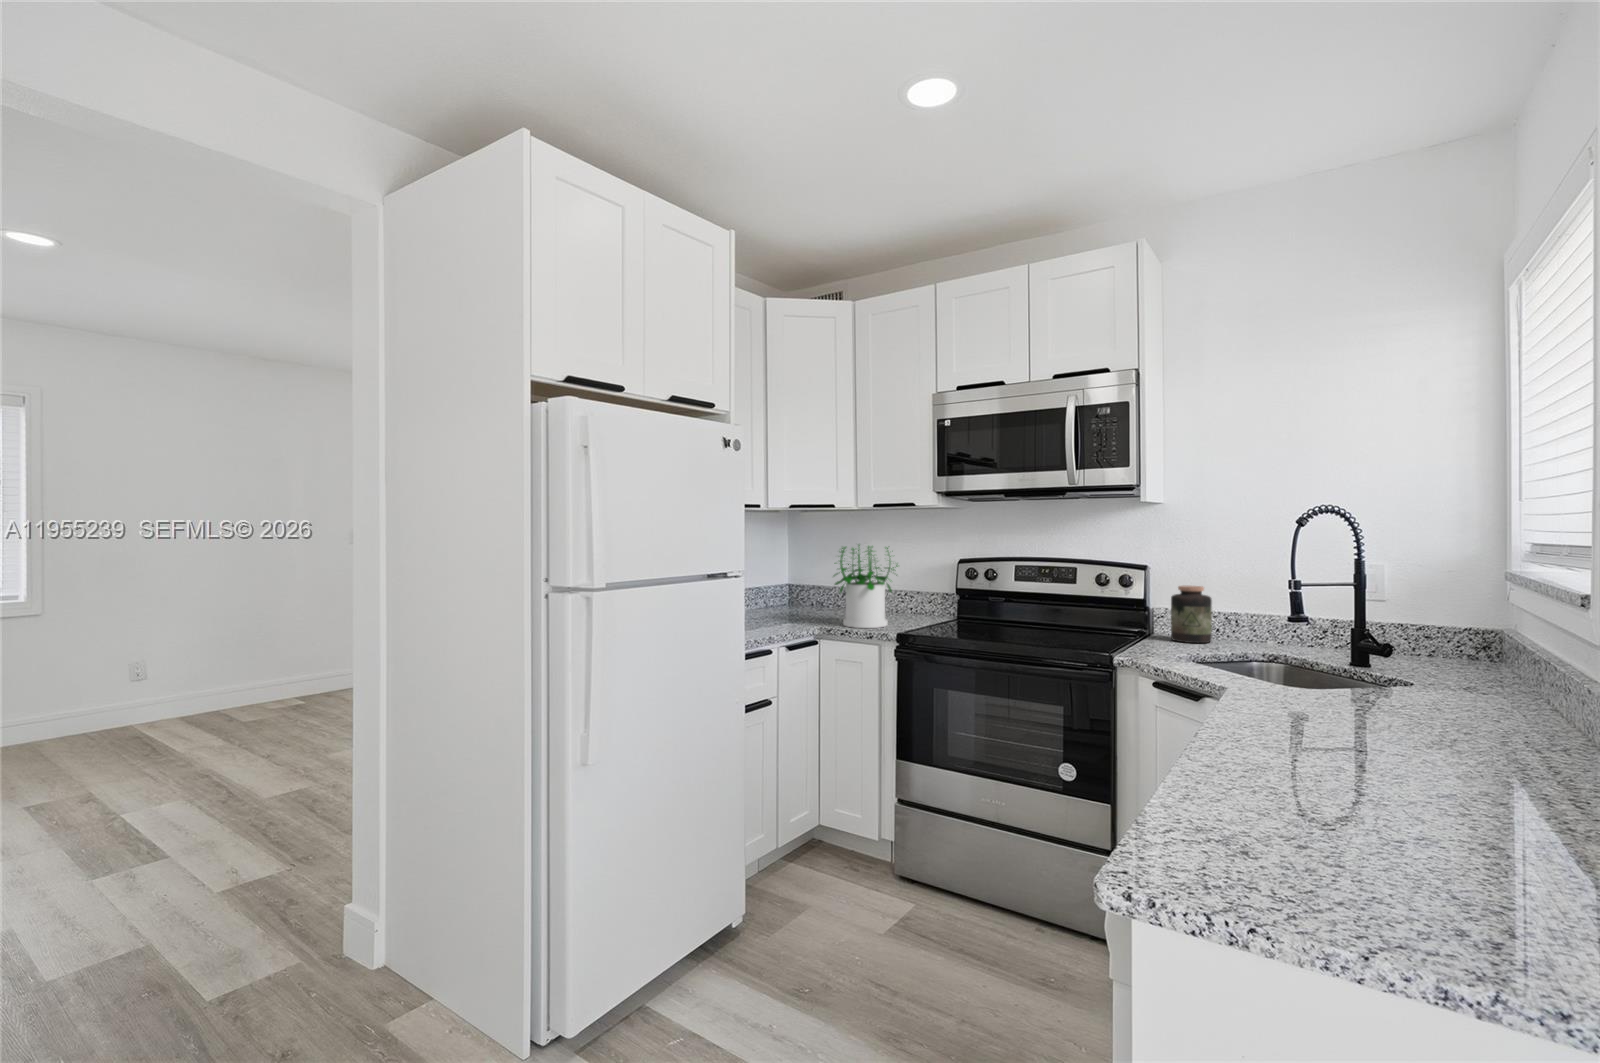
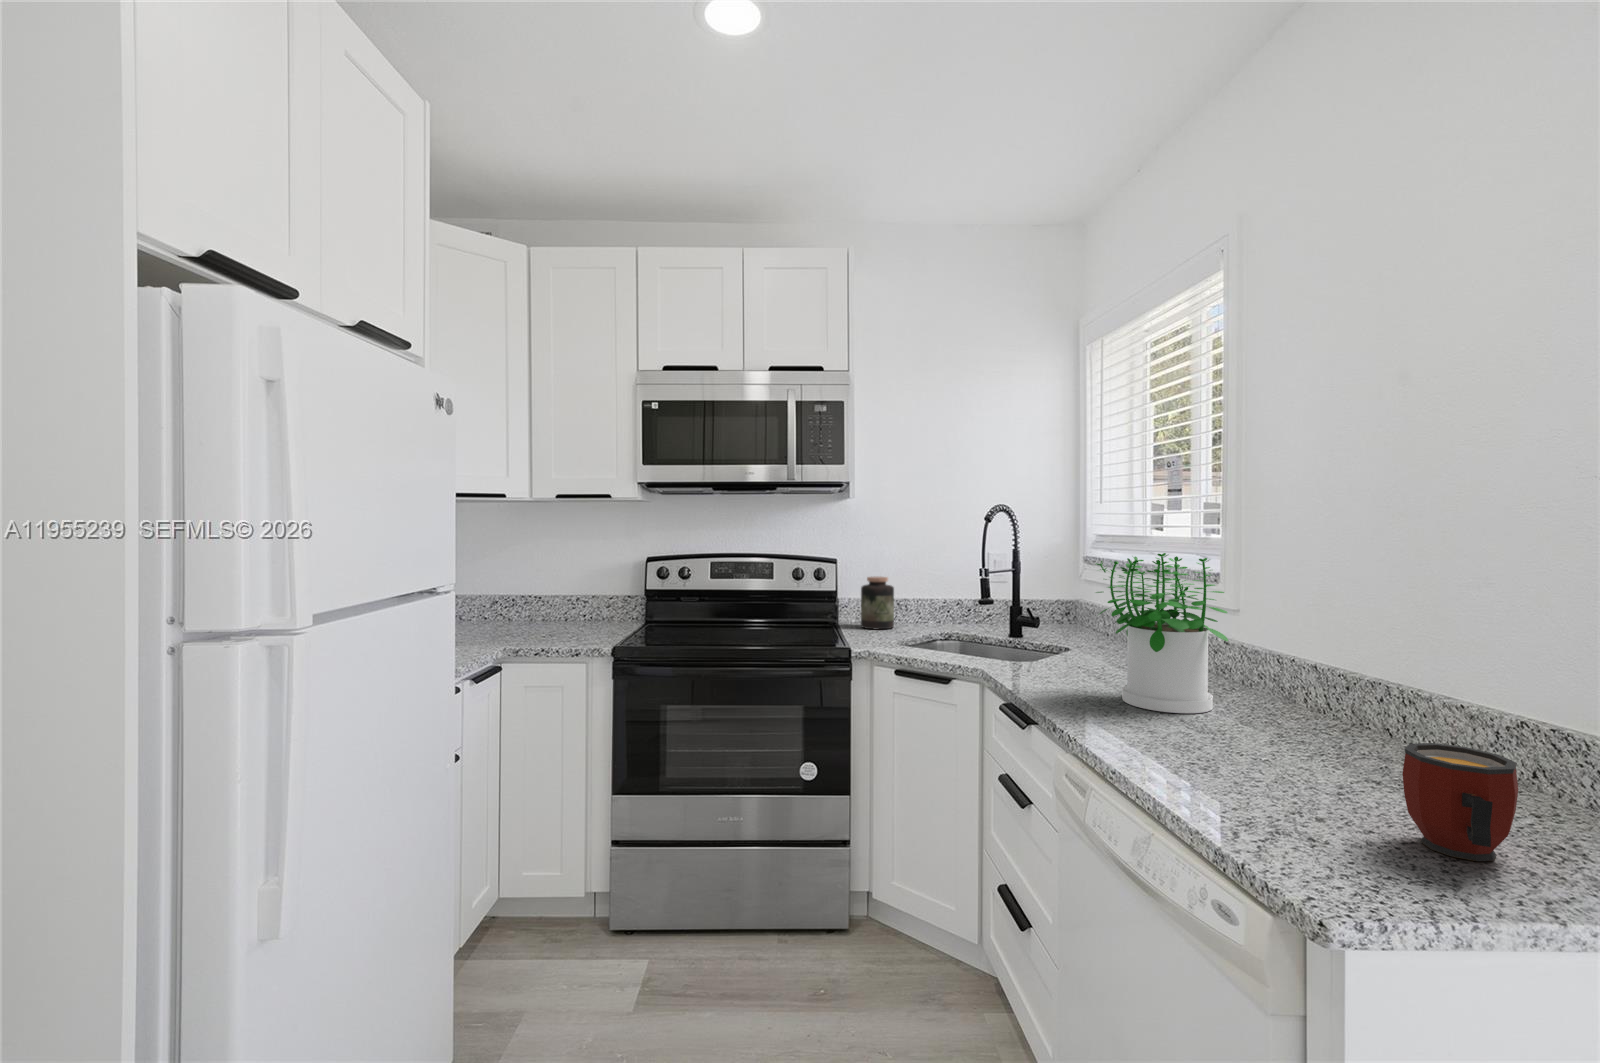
potted plant: present [834,545,898,628] -> present [1096,553,1228,713]
mug: none [1349,774,1478,913] -> present [1402,743,1518,861]

